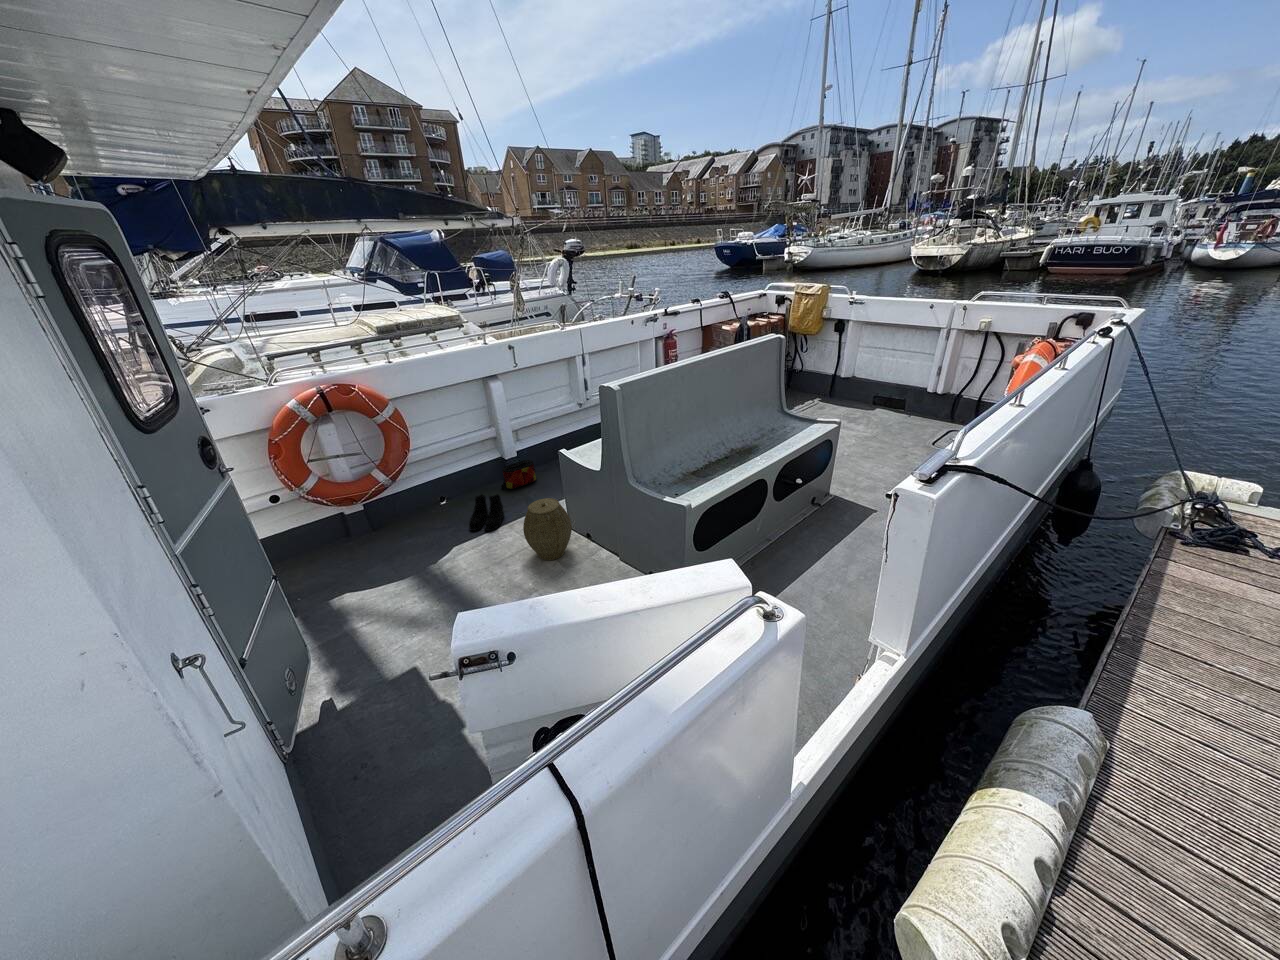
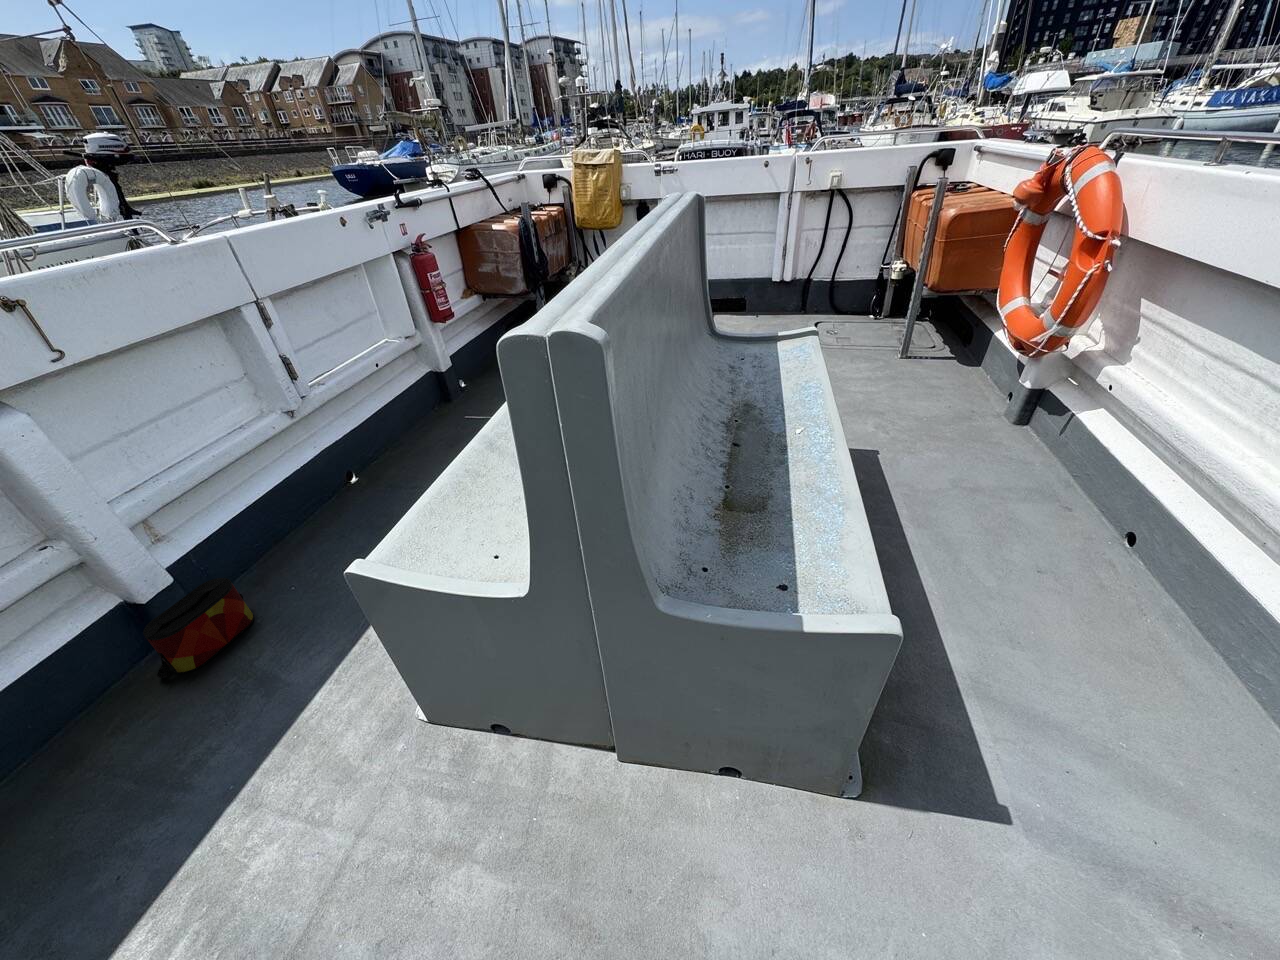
boots: present [469,494,504,531] -> none [88,729,217,890]
woven basket: present [523,498,572,560] -> none [331,701,485,876]

